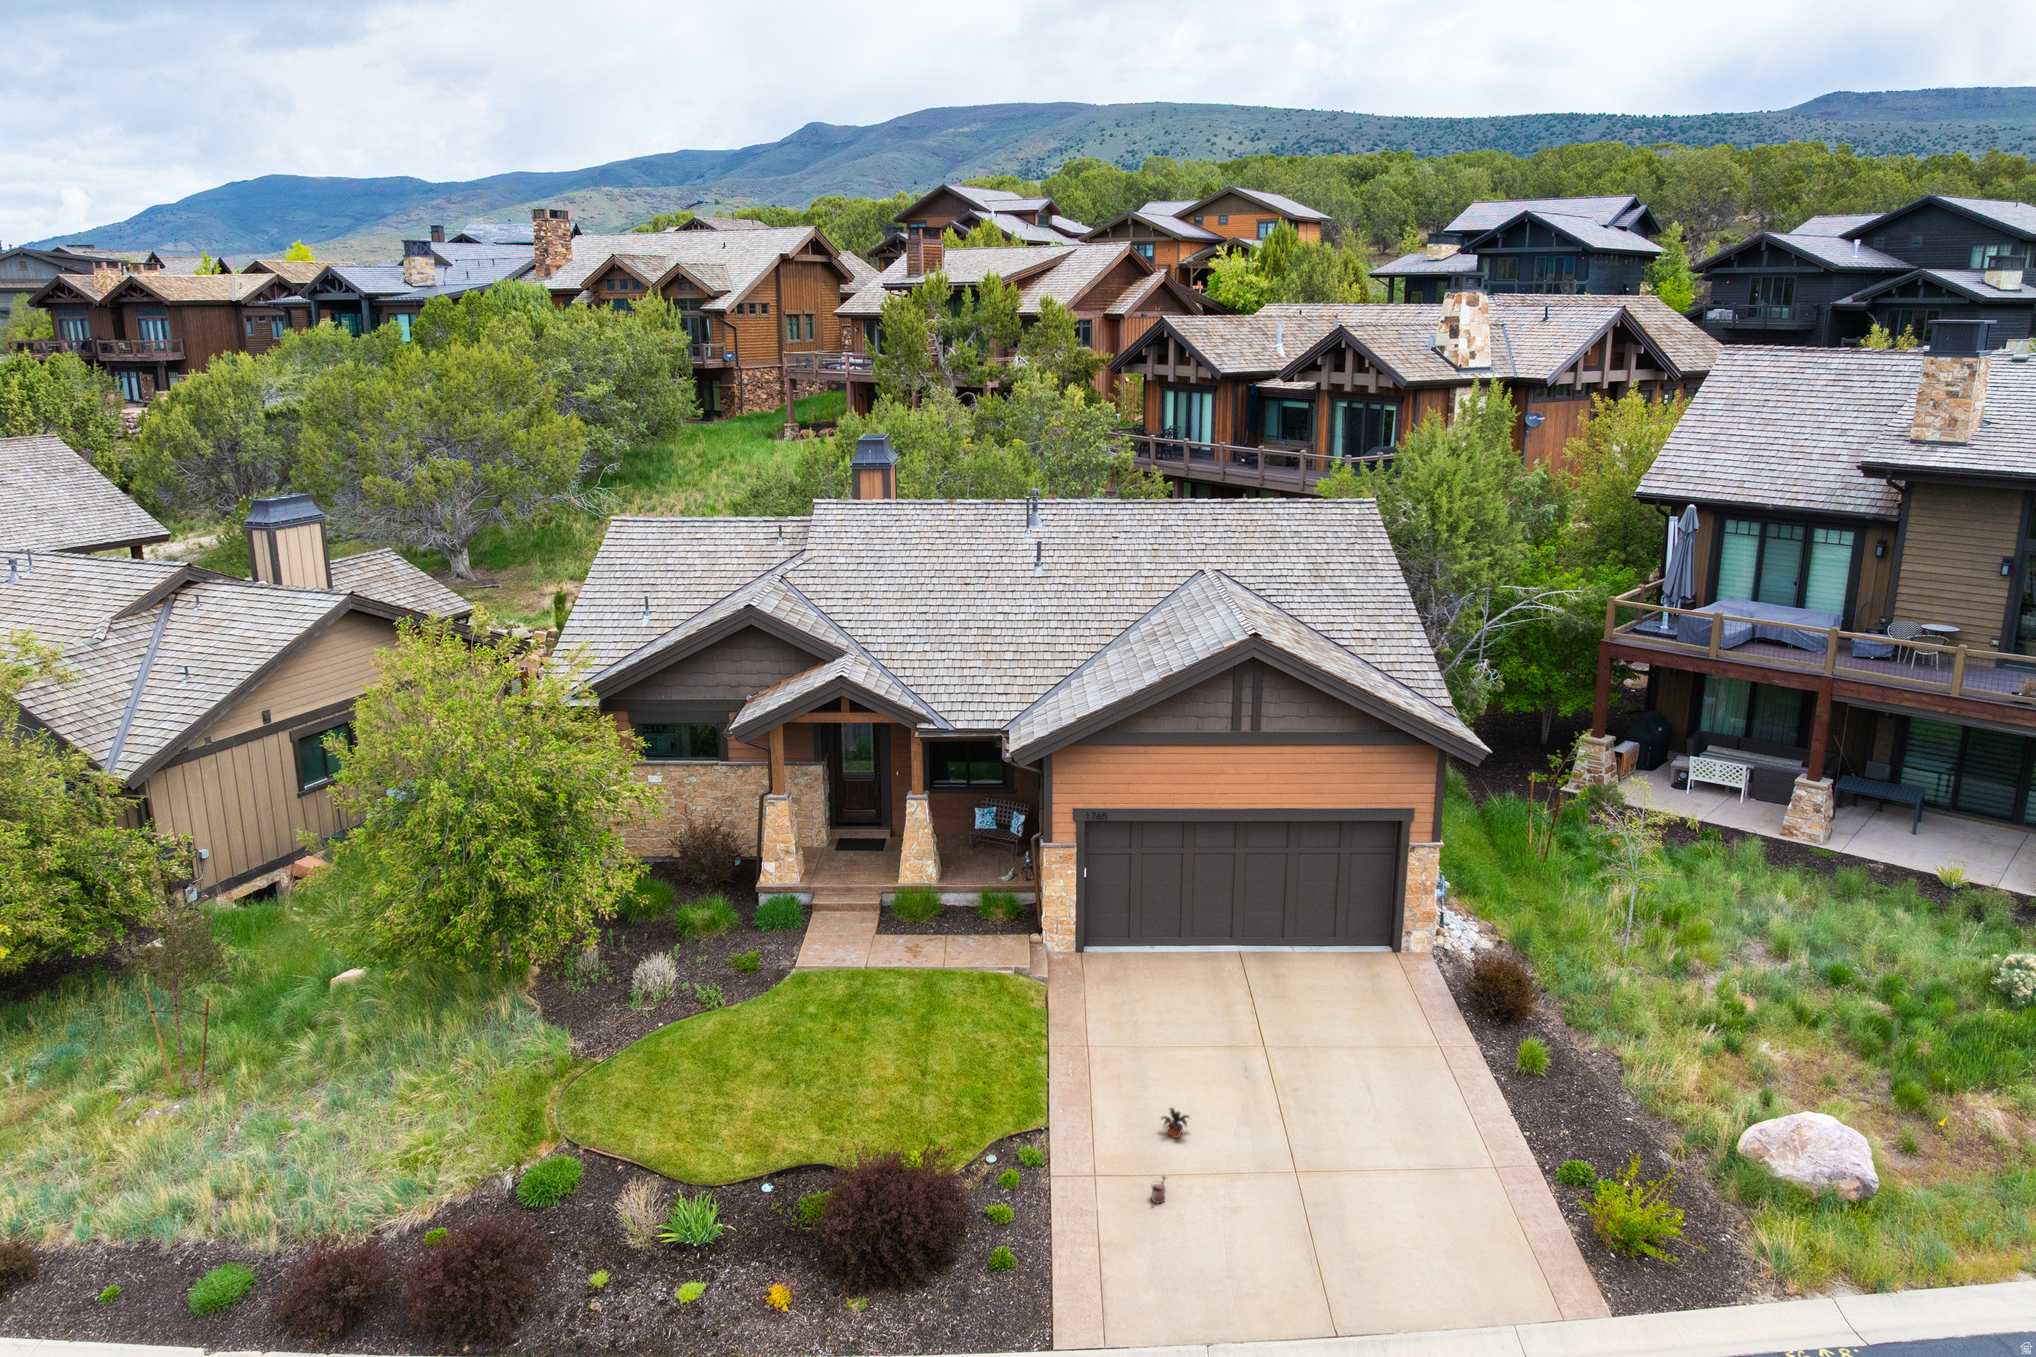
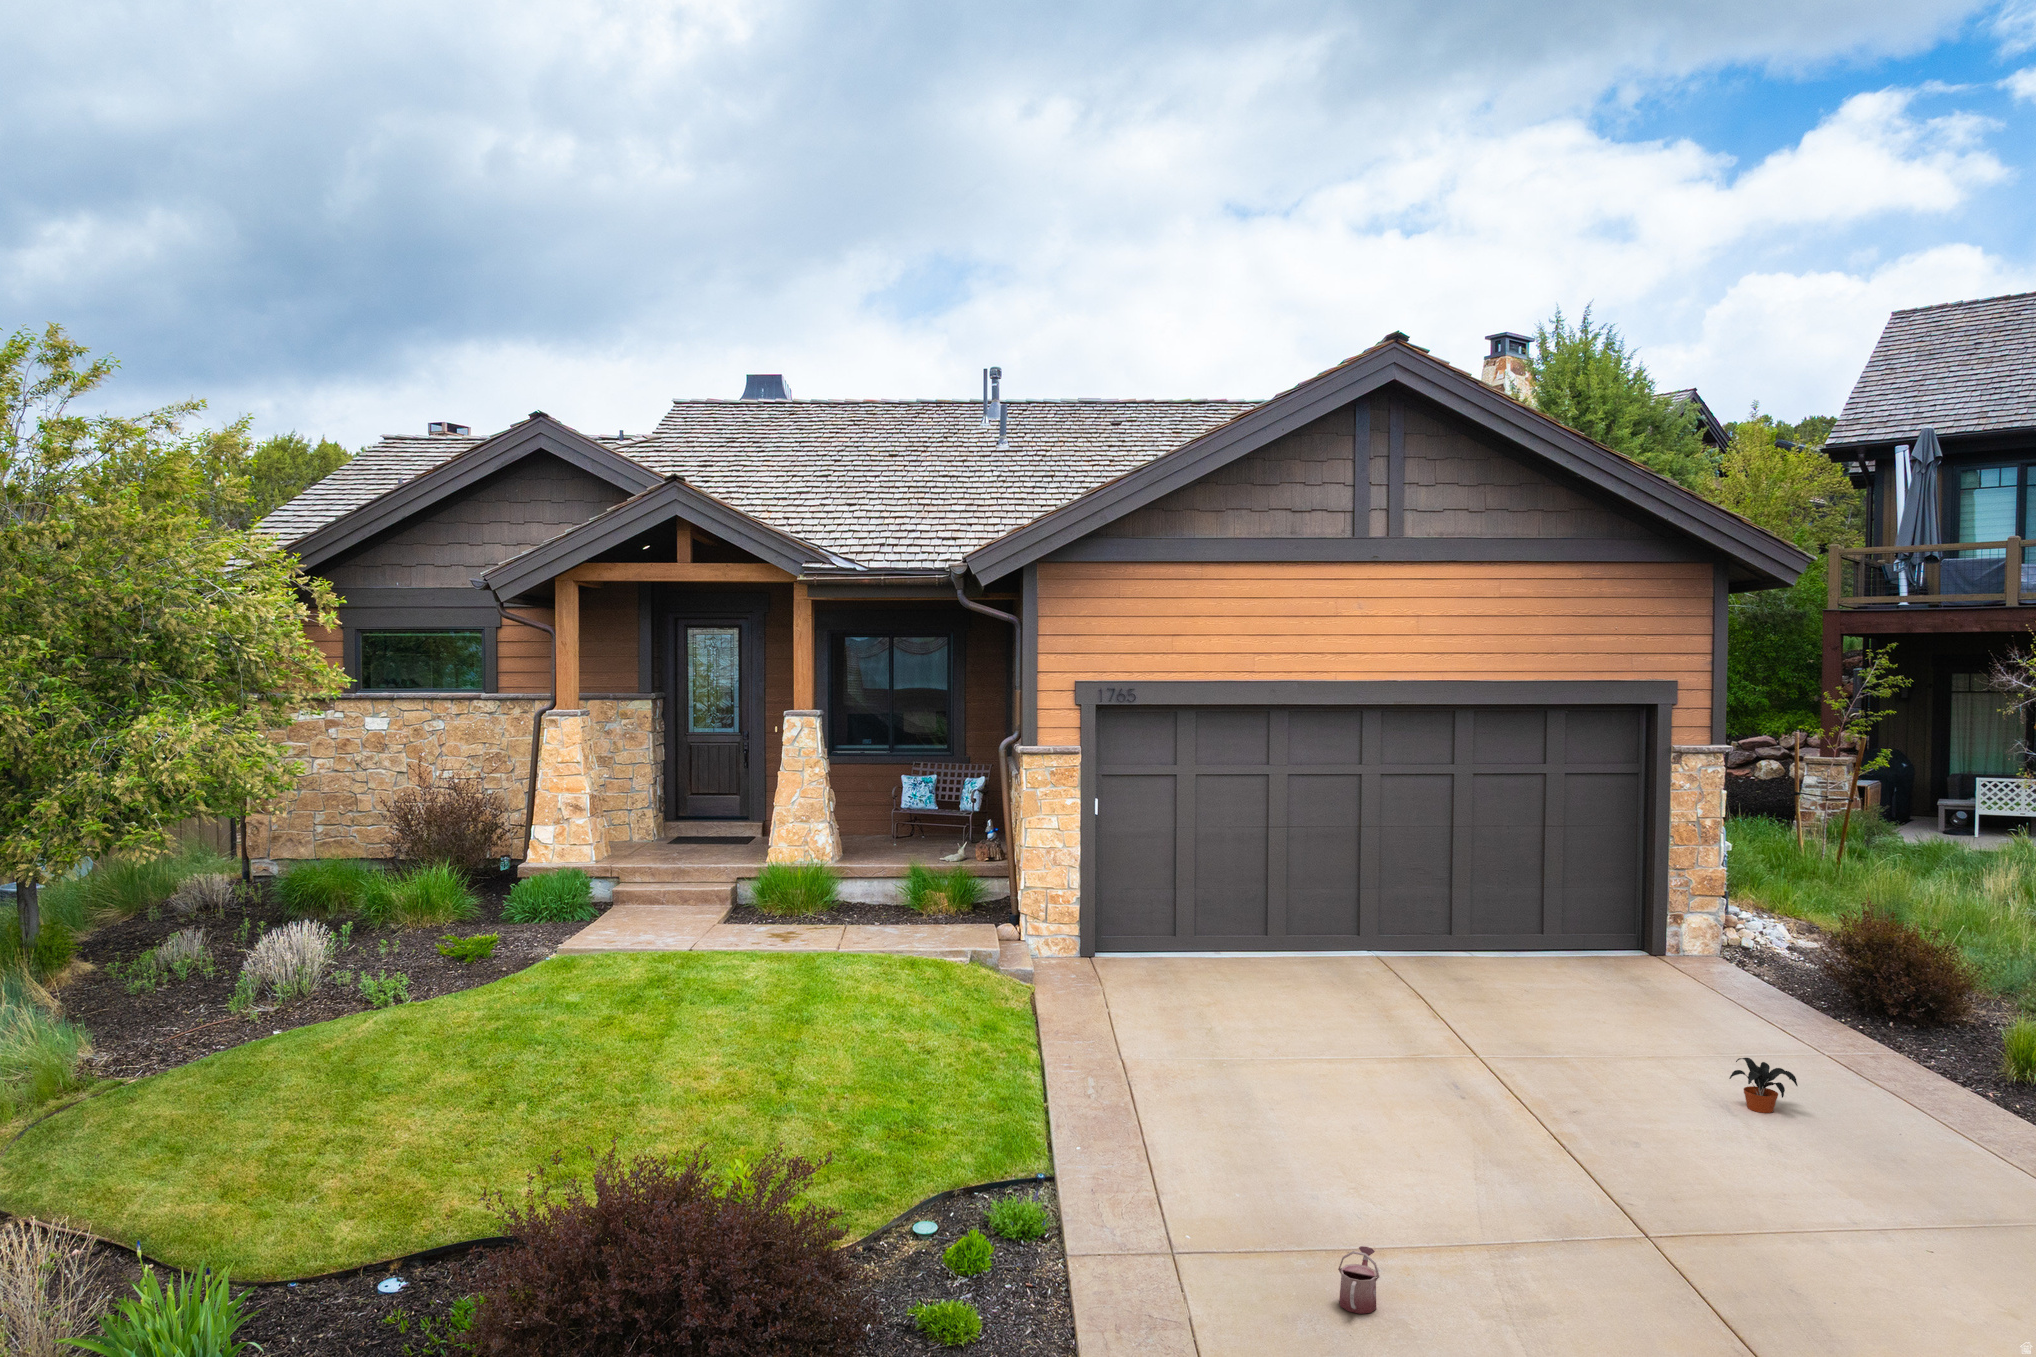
potted plant: present [1161,1108,1189,1138] -> present [1729,1058,1798,1113]

